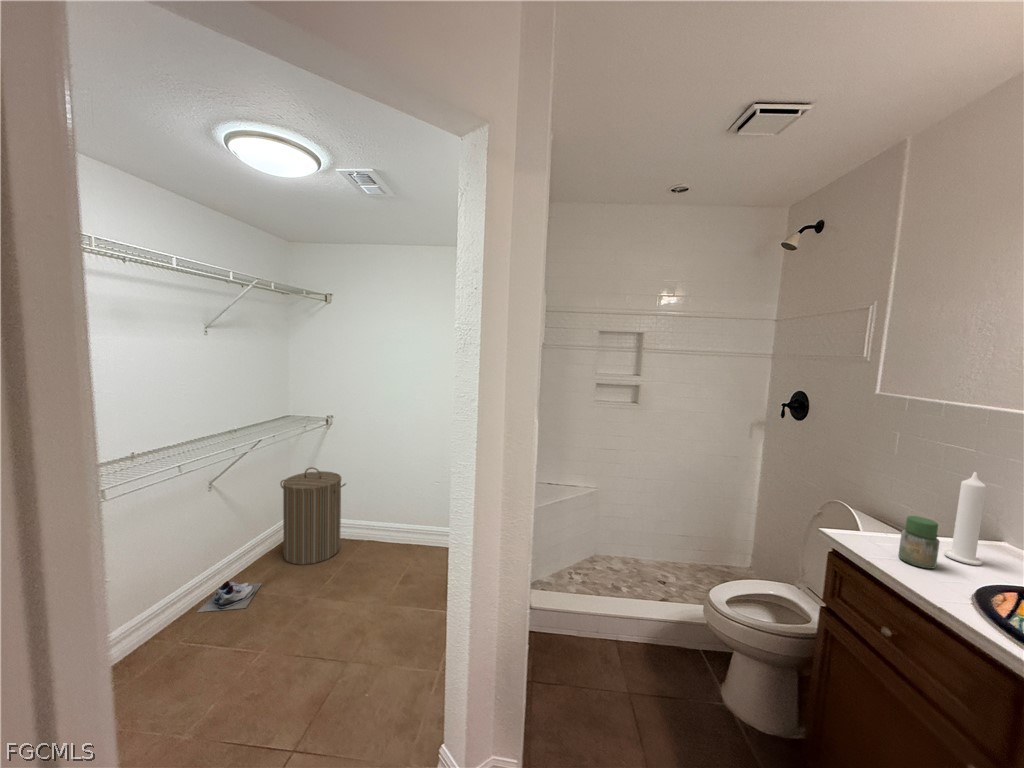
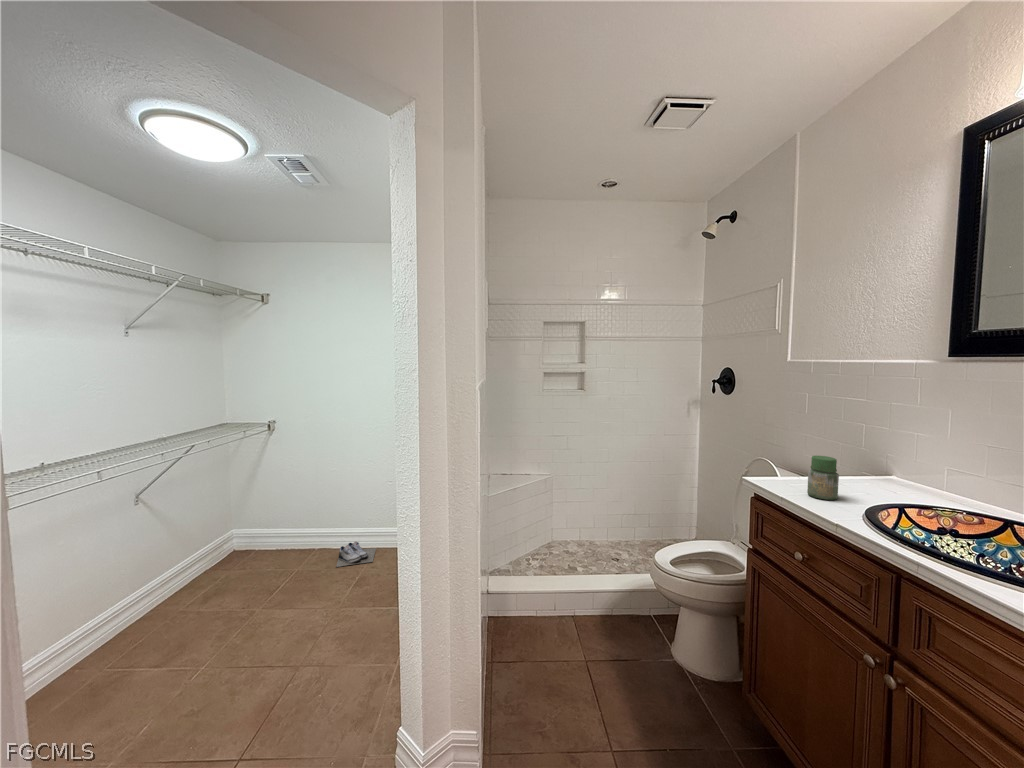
laundry hamper: present [280,467,346,565] -> none [221,475,295,578]
candle: present [944,472,986,565] -> none [845,412,875,494]
shoe: present [197,581,262,612] -> present [336,542,376,567]

